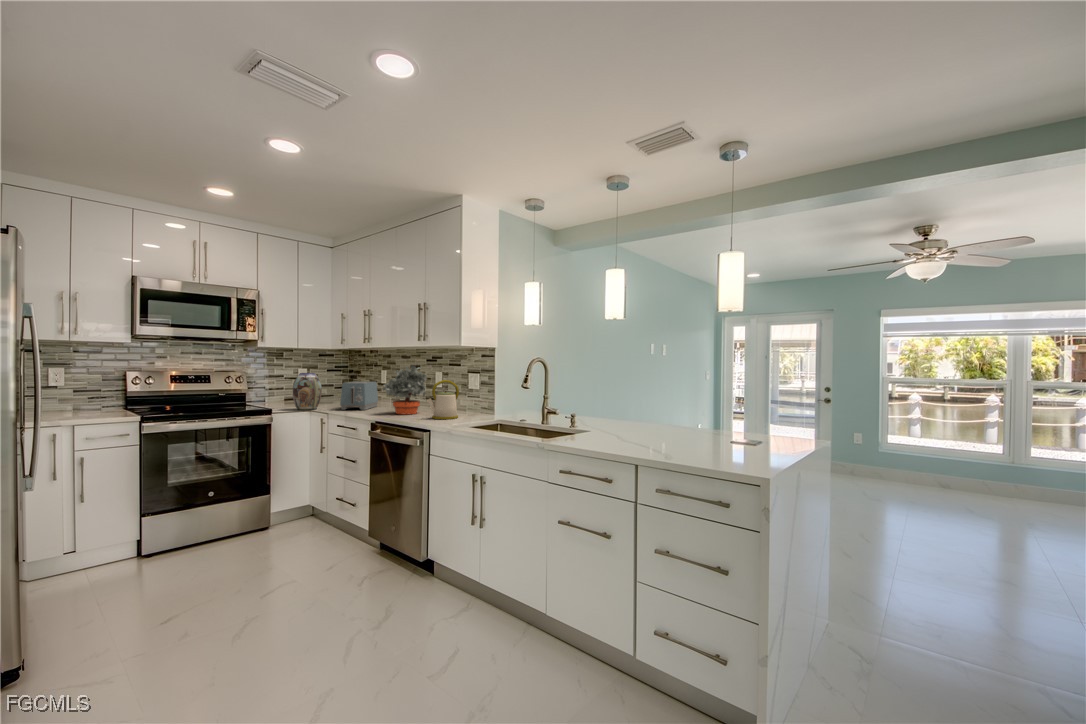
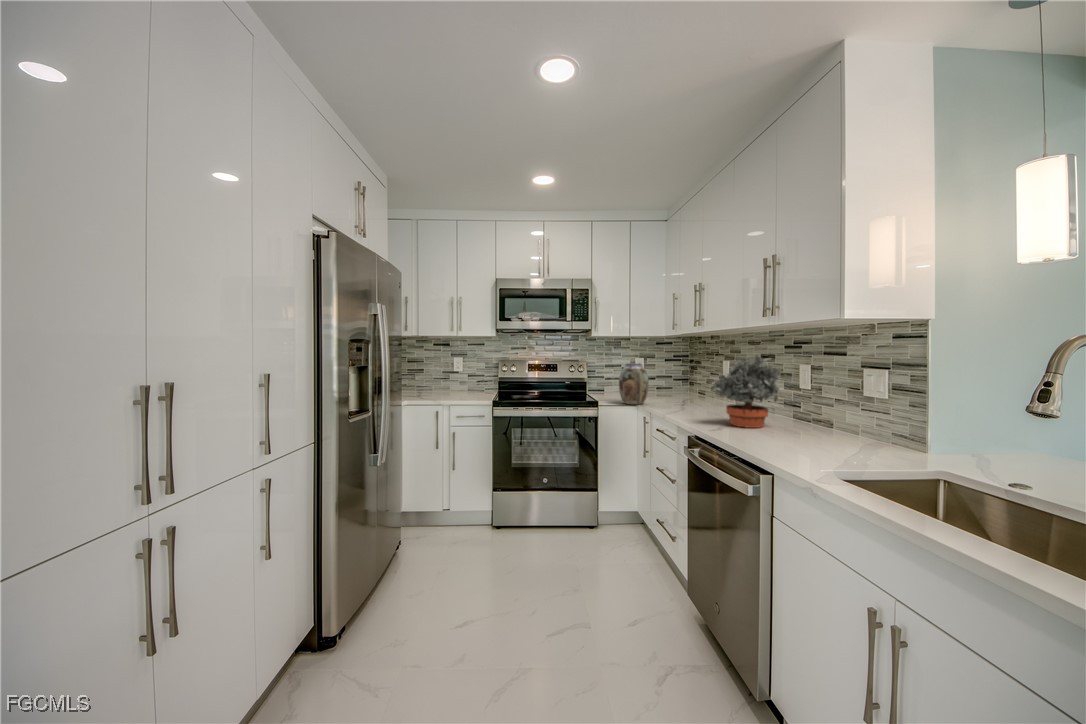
kettle: present [427,380,459,419] -> none [777,380,842,451]
toaster: present [340,381,378,410] -> none [665,374,715,411]

